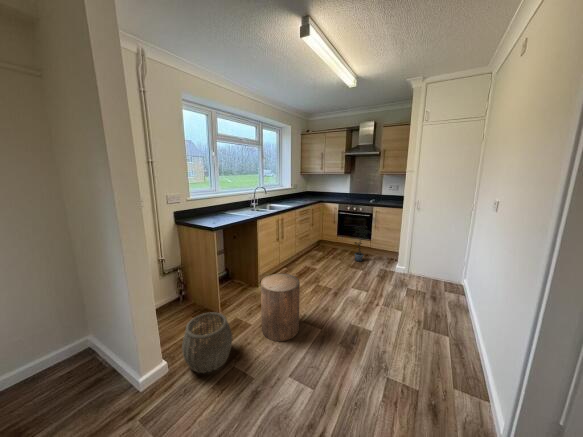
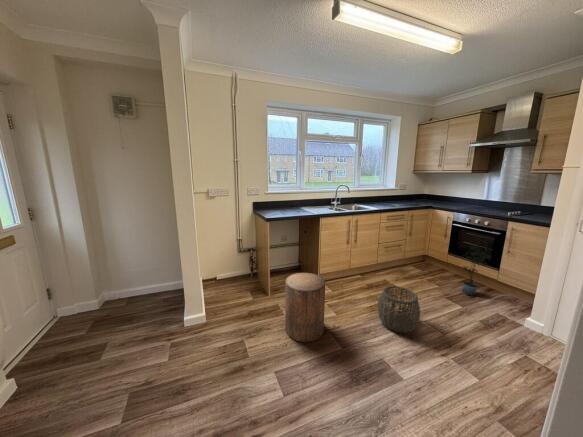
woven basket: present [182,312,232,373] -> present [378,286,420,333]

